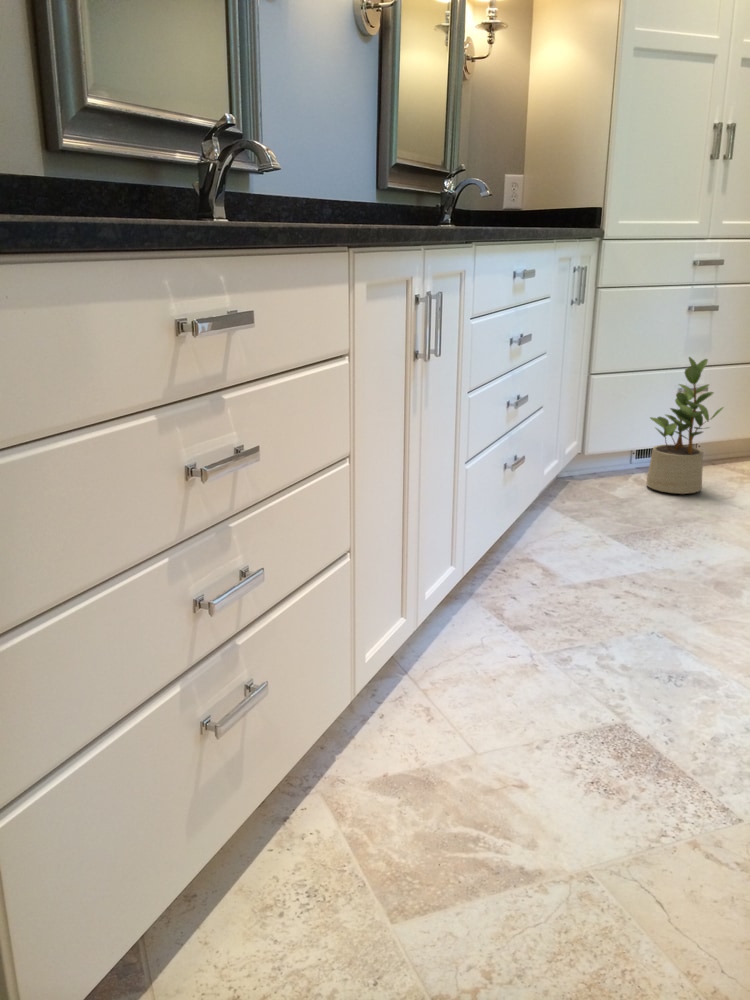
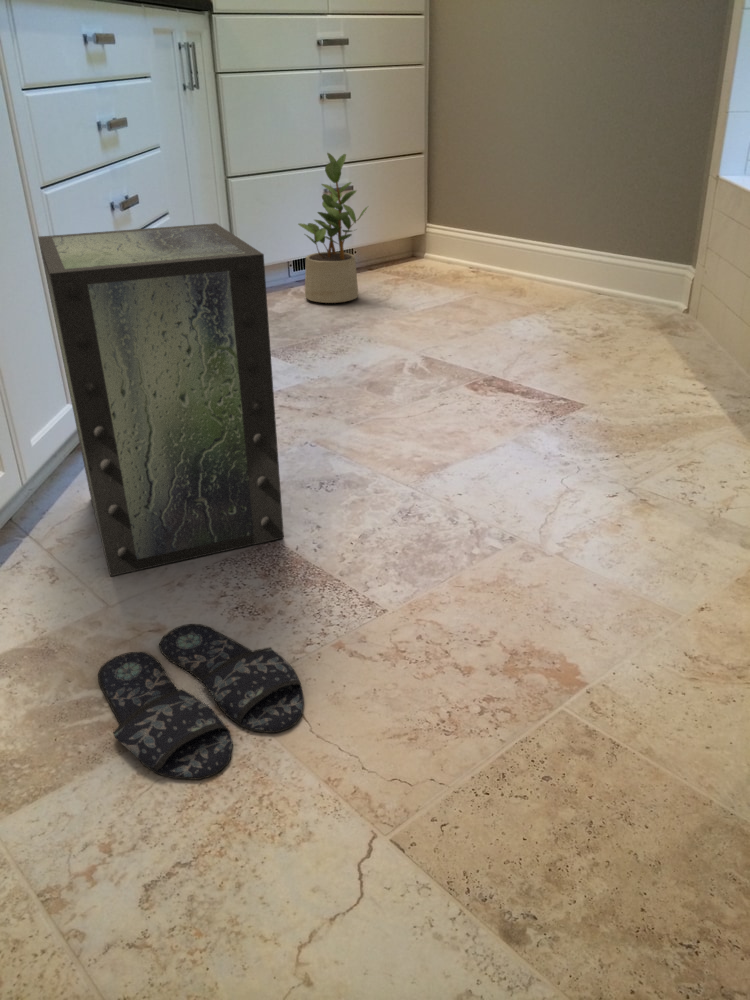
storage box: none [457,434,663,727] -> present [38,223,284,576]
slippers: none [472,788,662,937] -> present [98,624,304,780]

